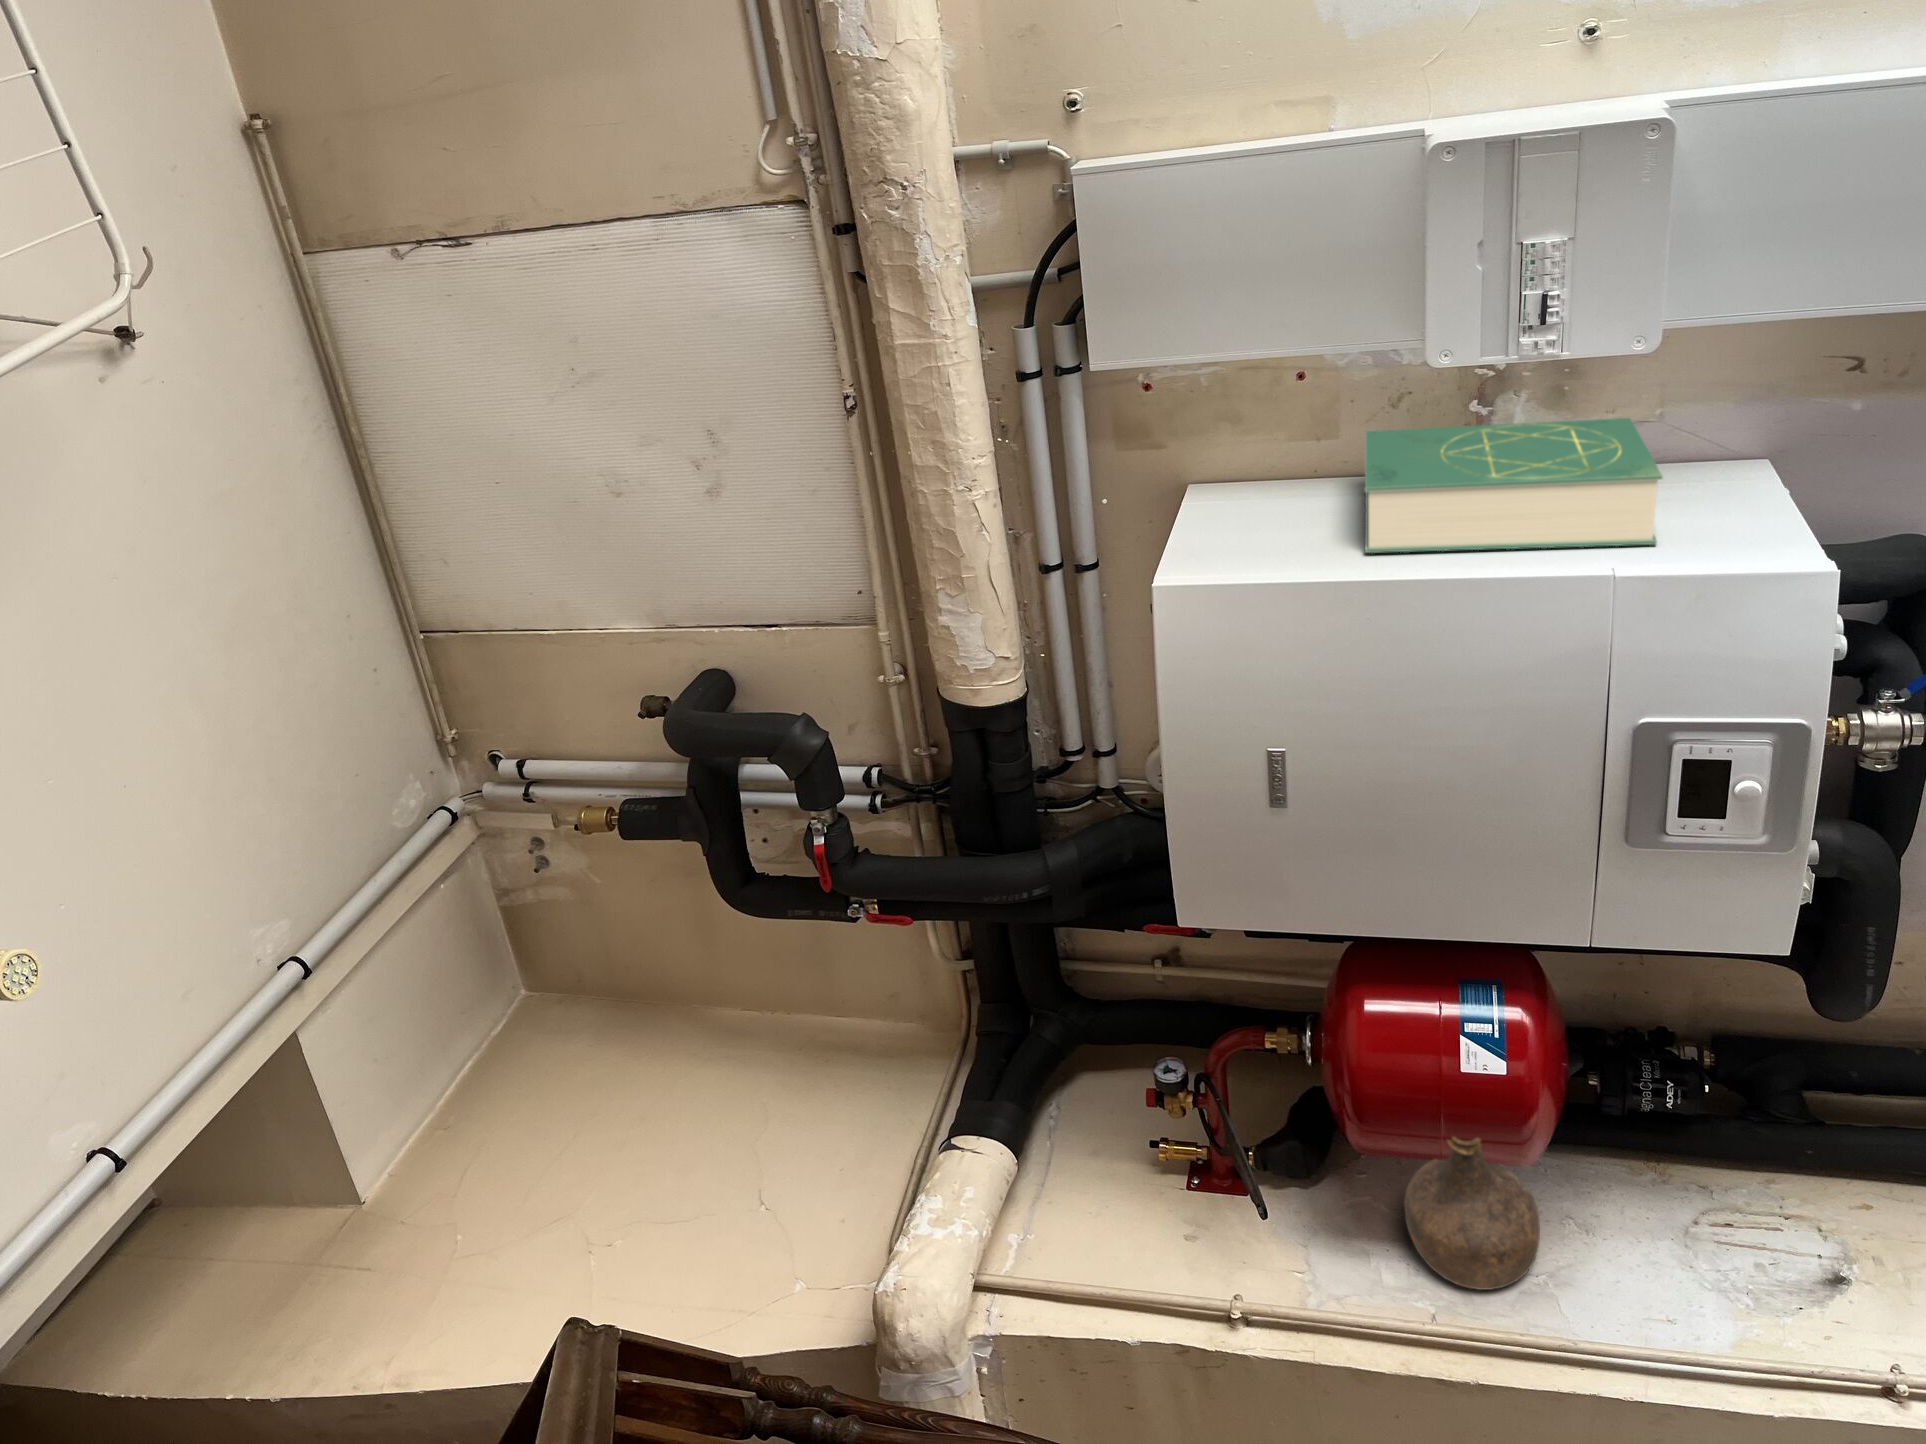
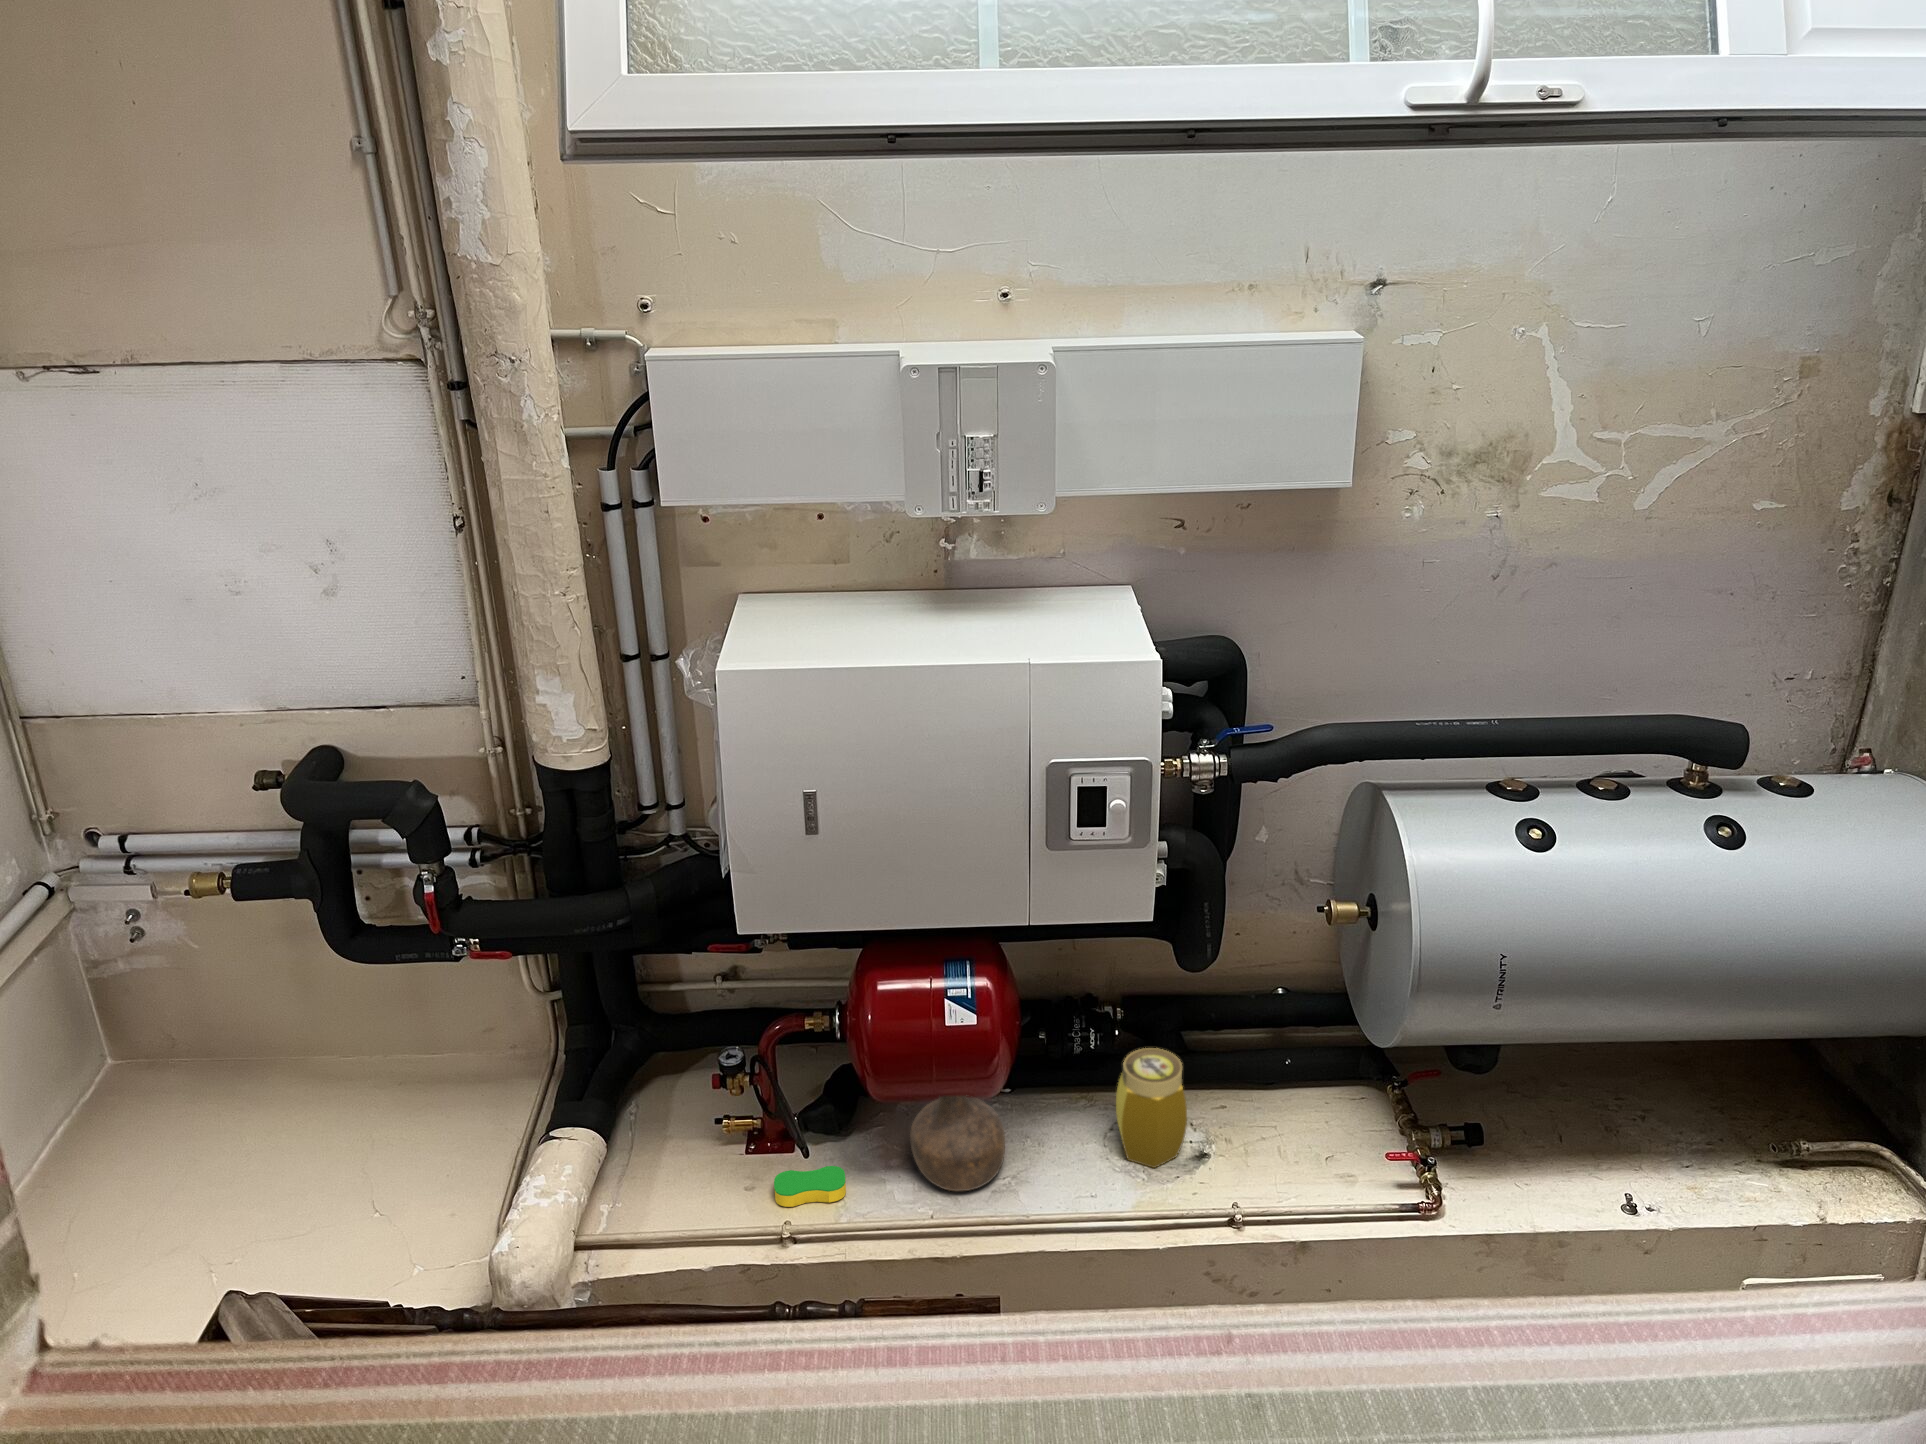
book: present [1365,418,1663,553] -> none [863,555,1055,647]
jar: none [1706,1125,1826,1295] -> present [1116,1048,1187,1168]
sponge: none [1222,1226,1316,1277] -> present [774,1166,846,1207]

